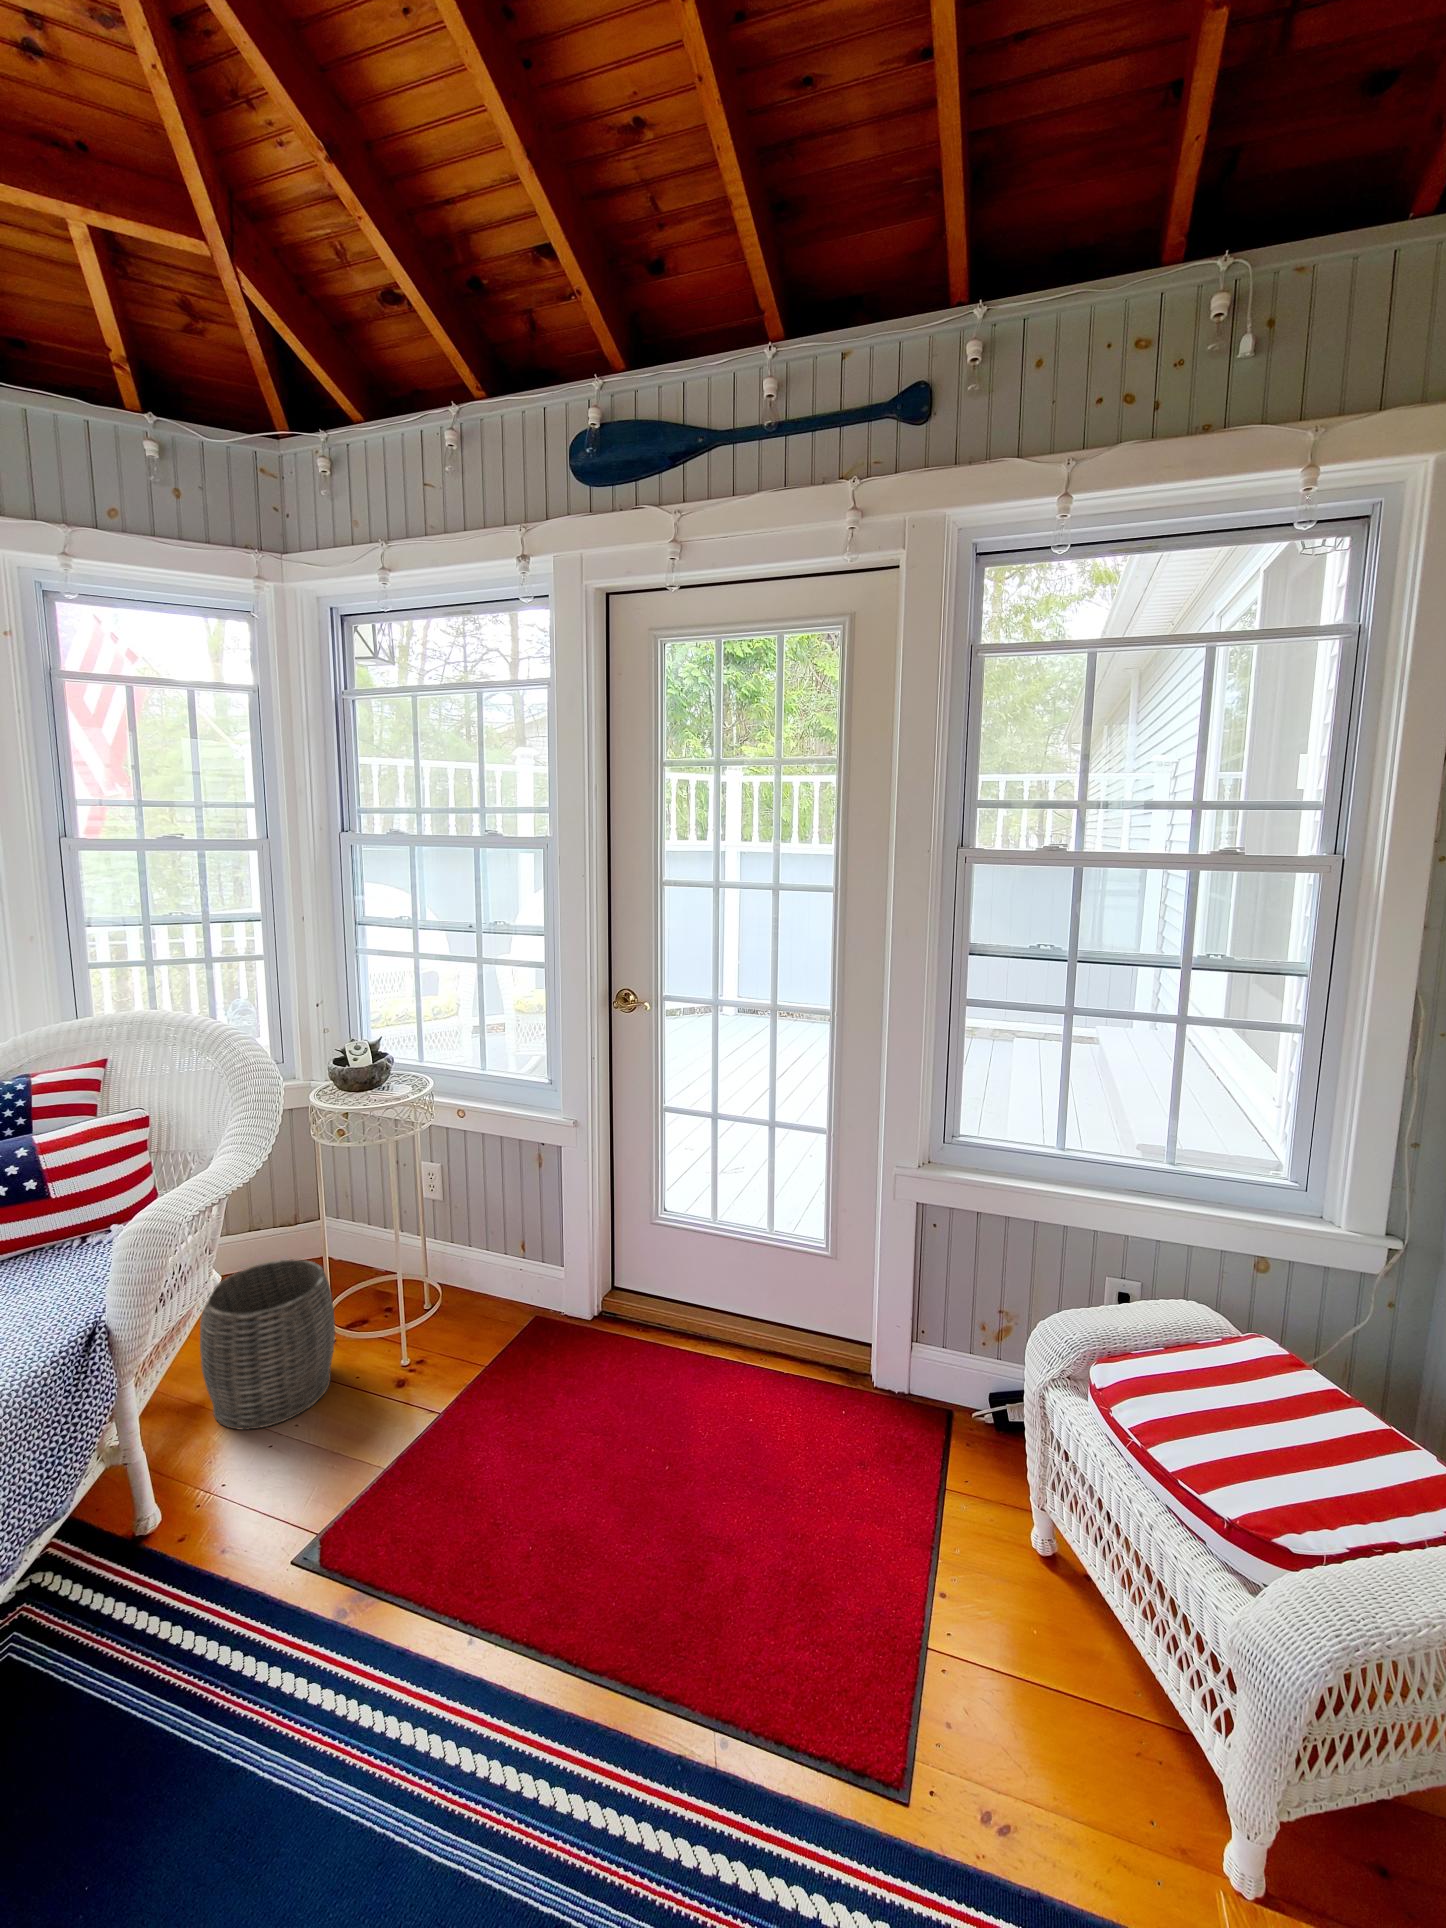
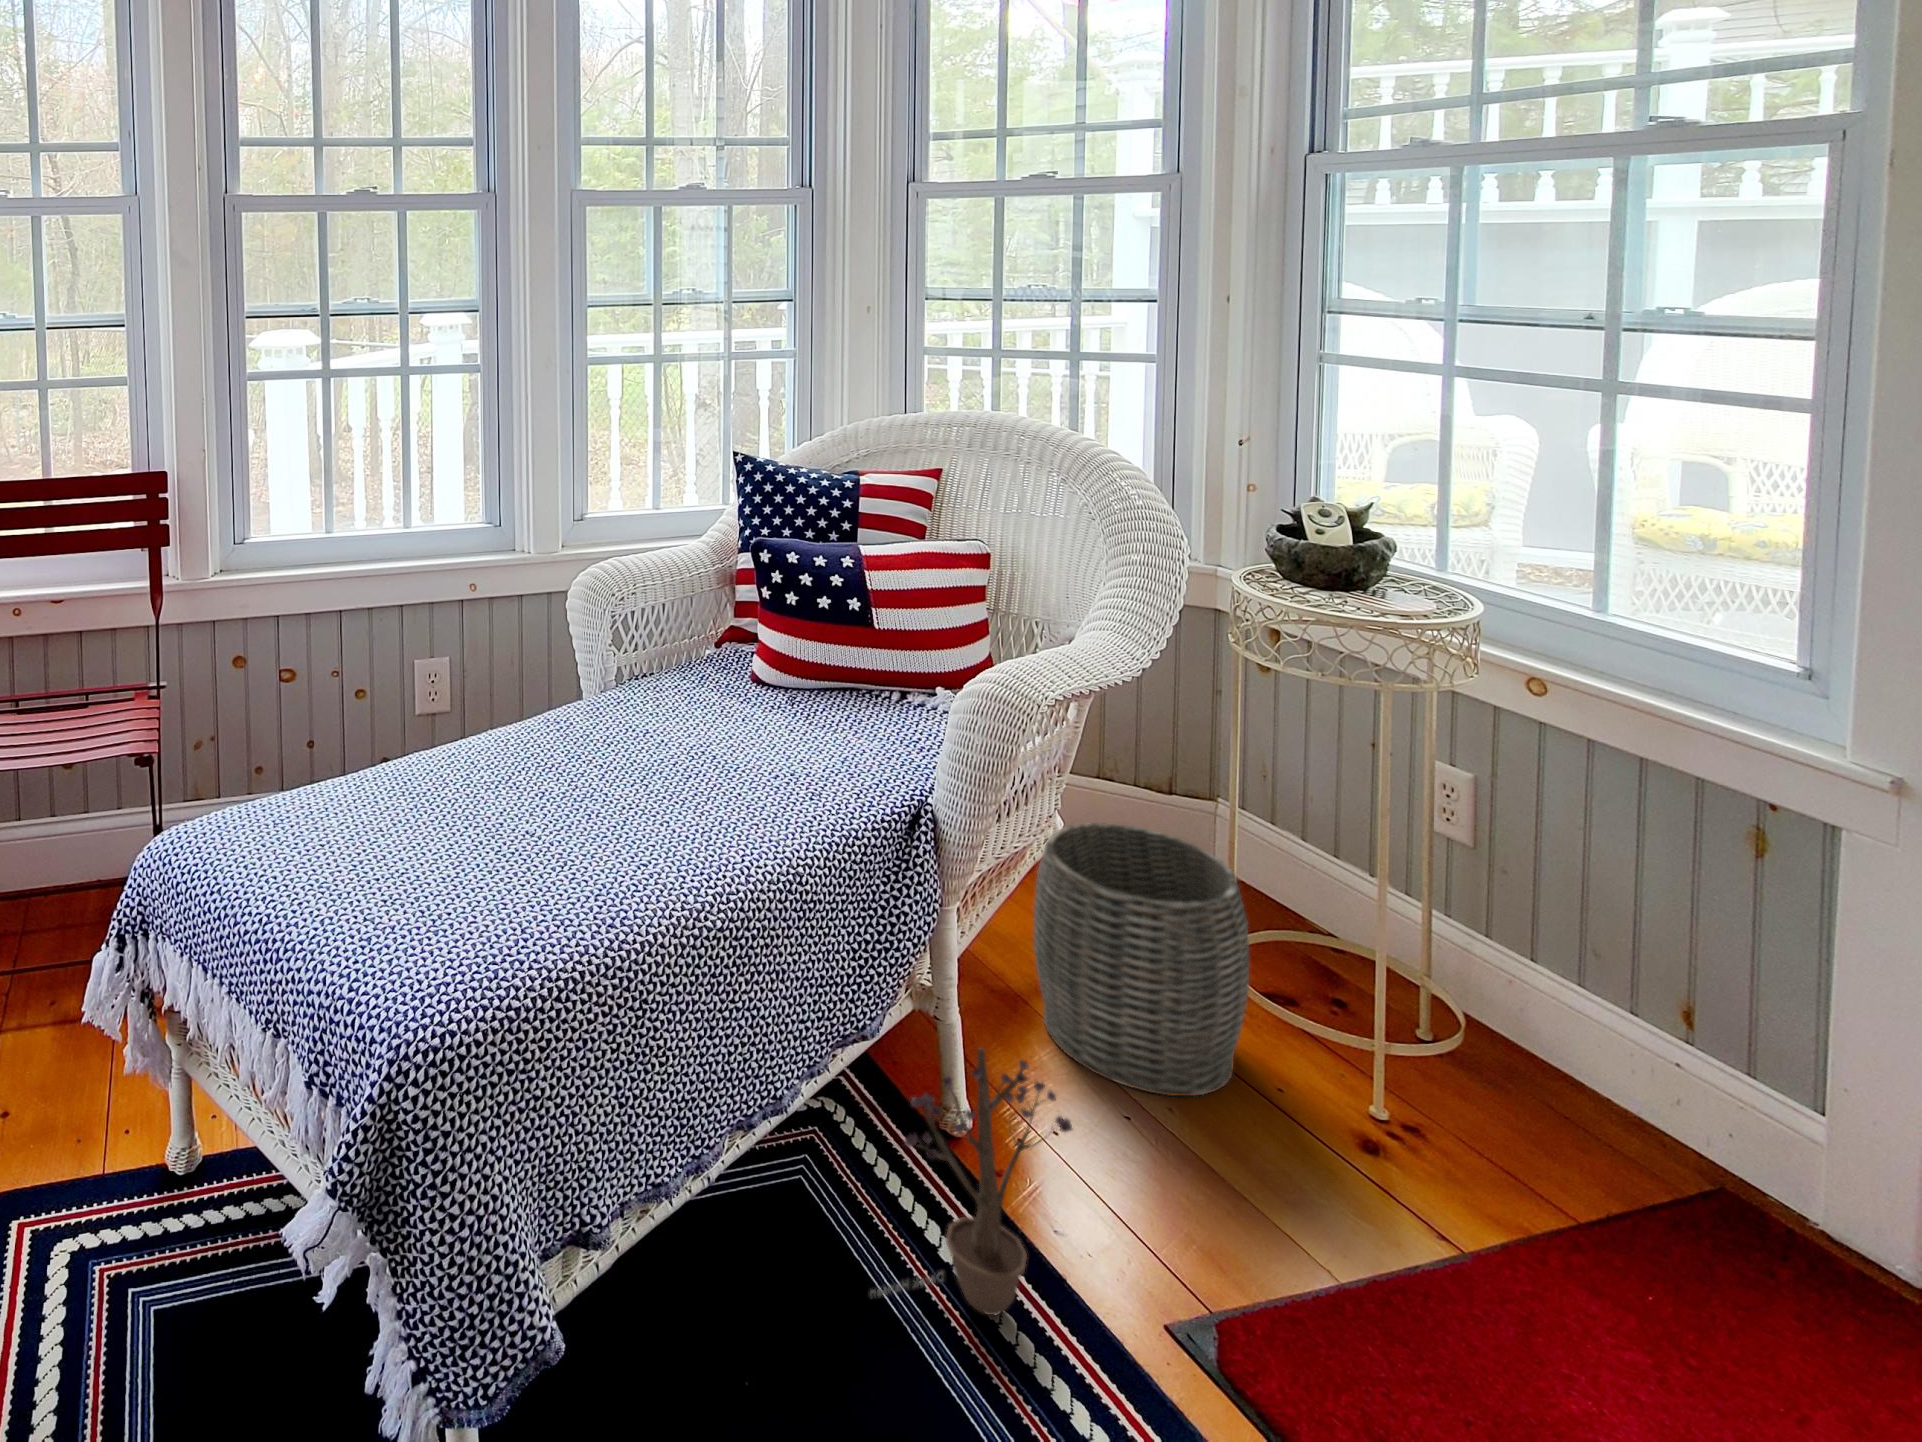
decorative plant: none [75,1463,221,1697] -> present [870,1048,1072,1315]

